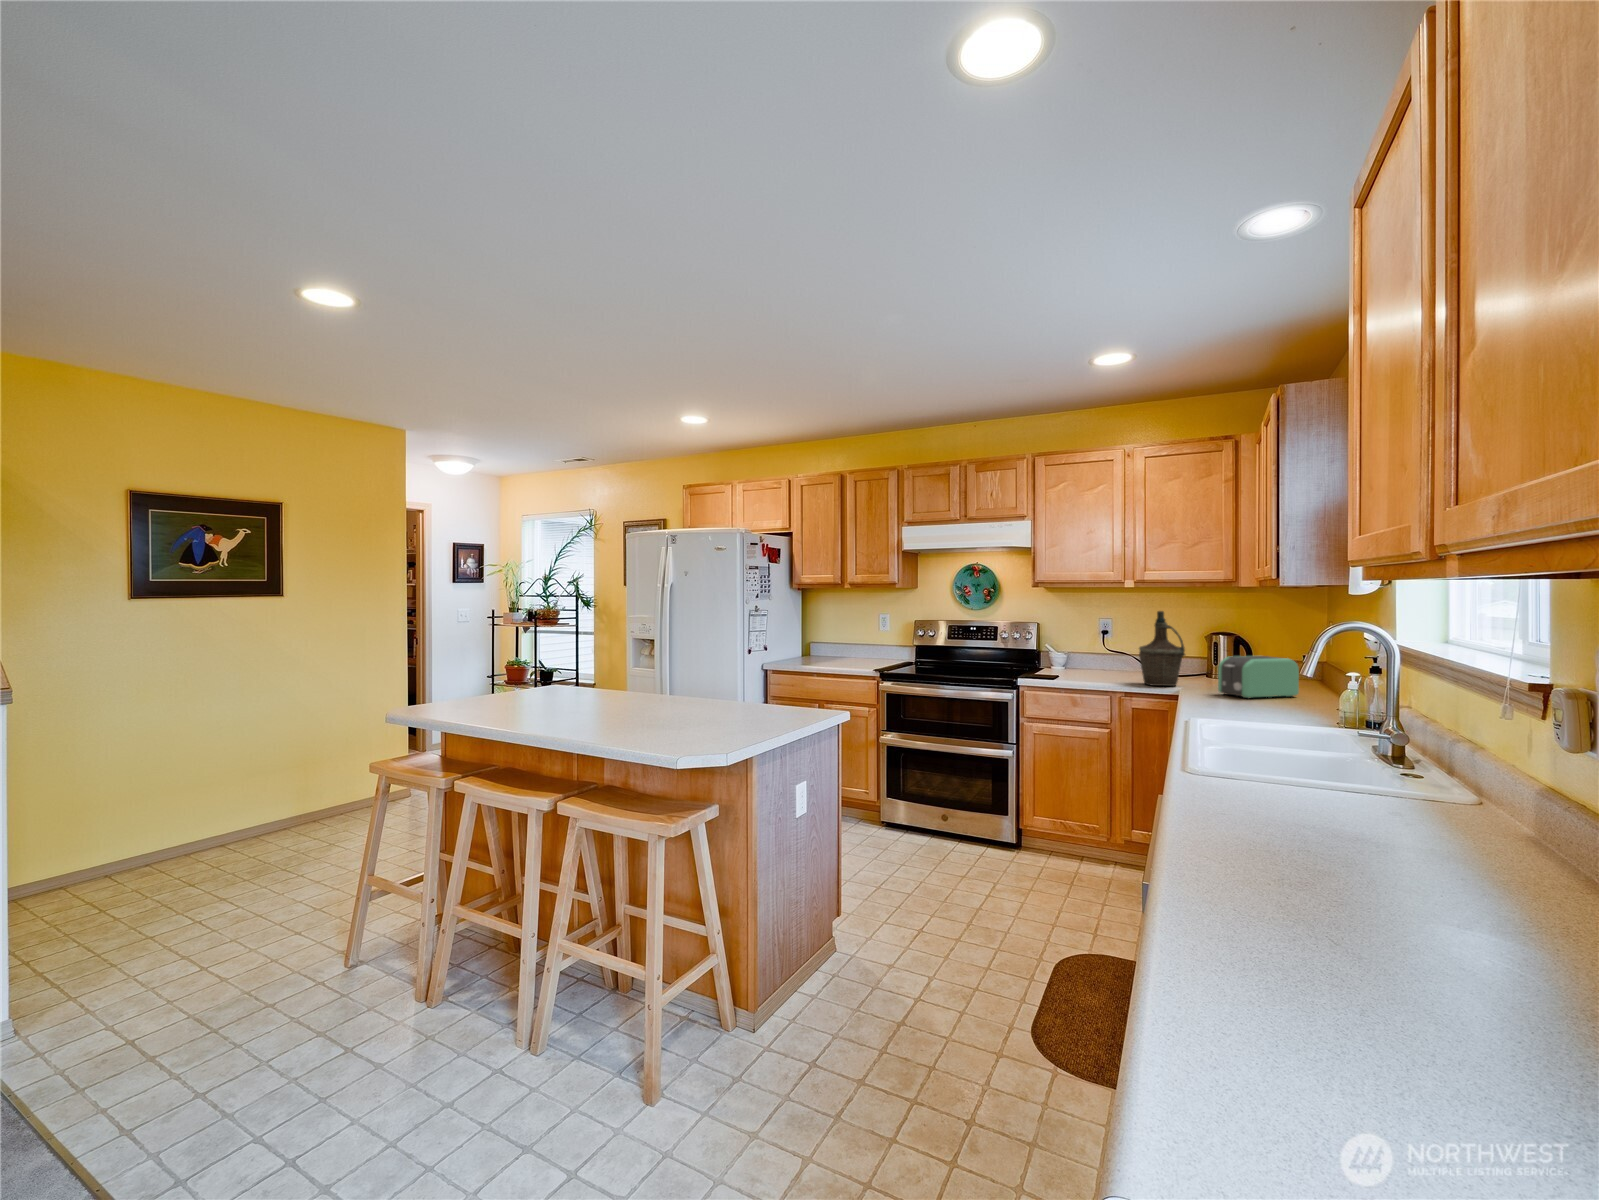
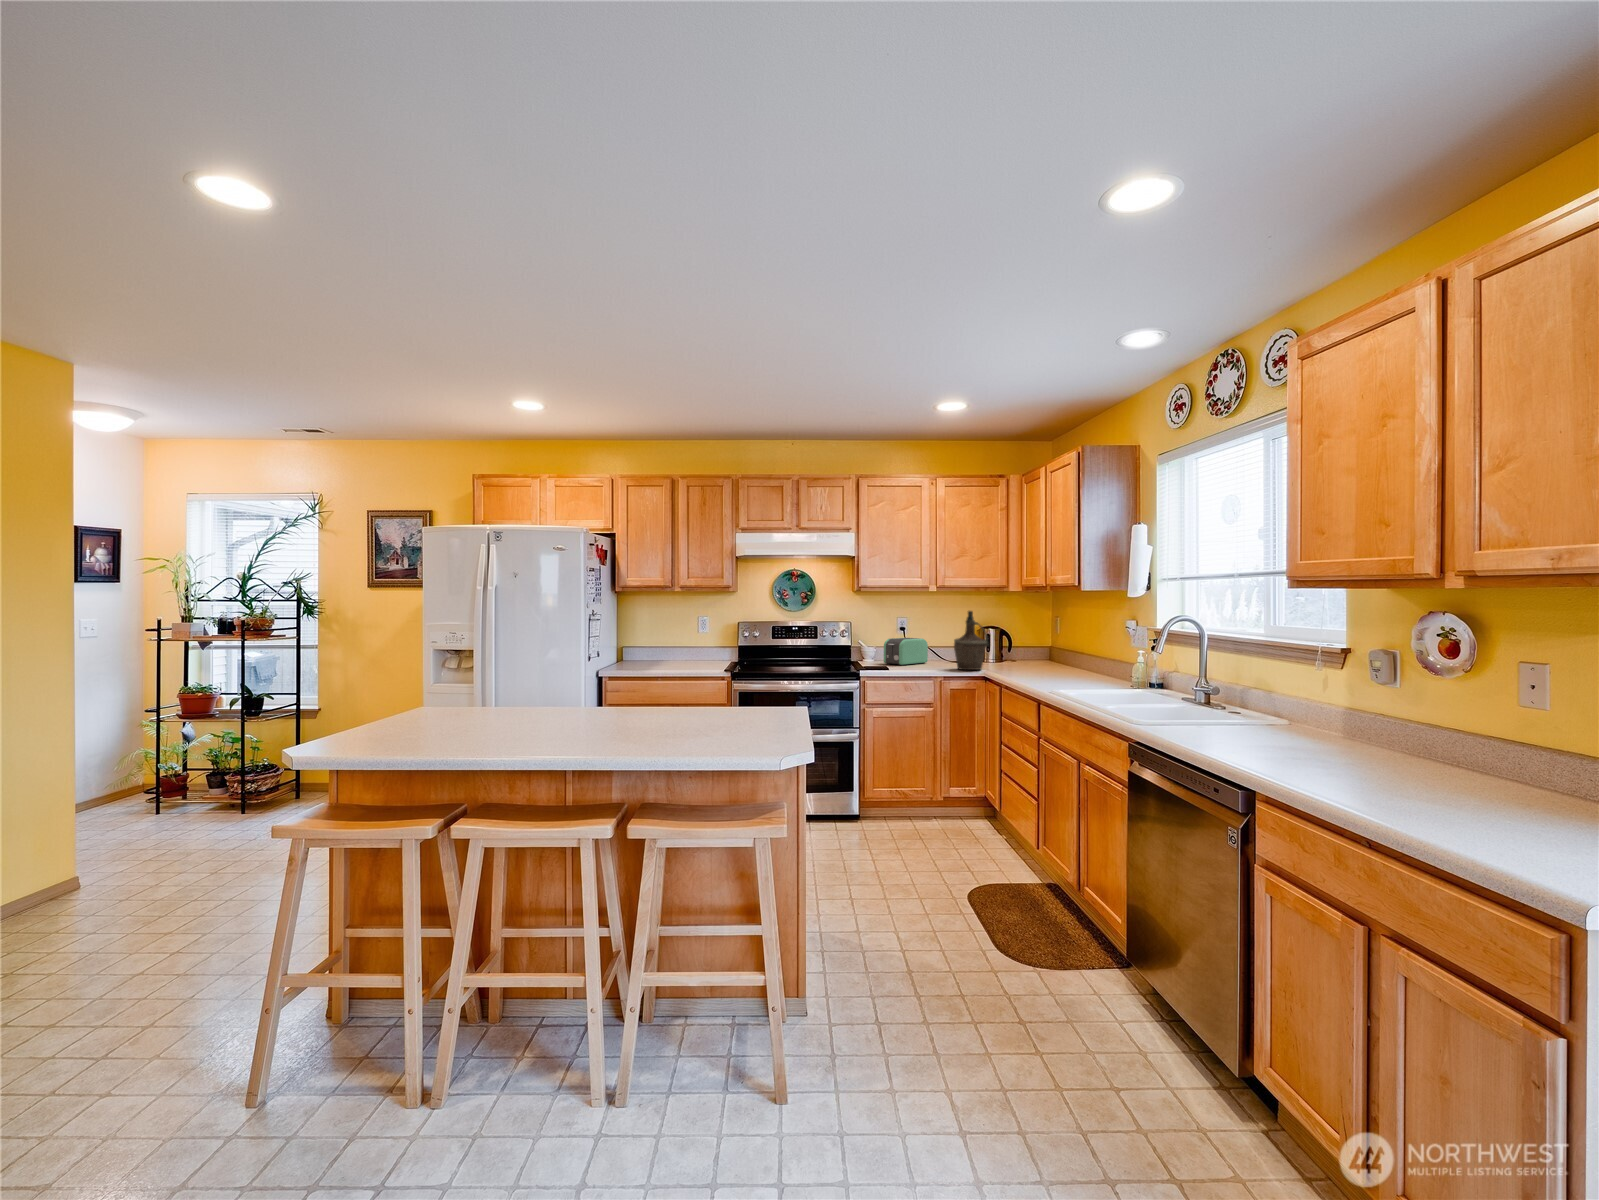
toaster: present [1218,656,1299,698] -> present [884,638,928,665]

